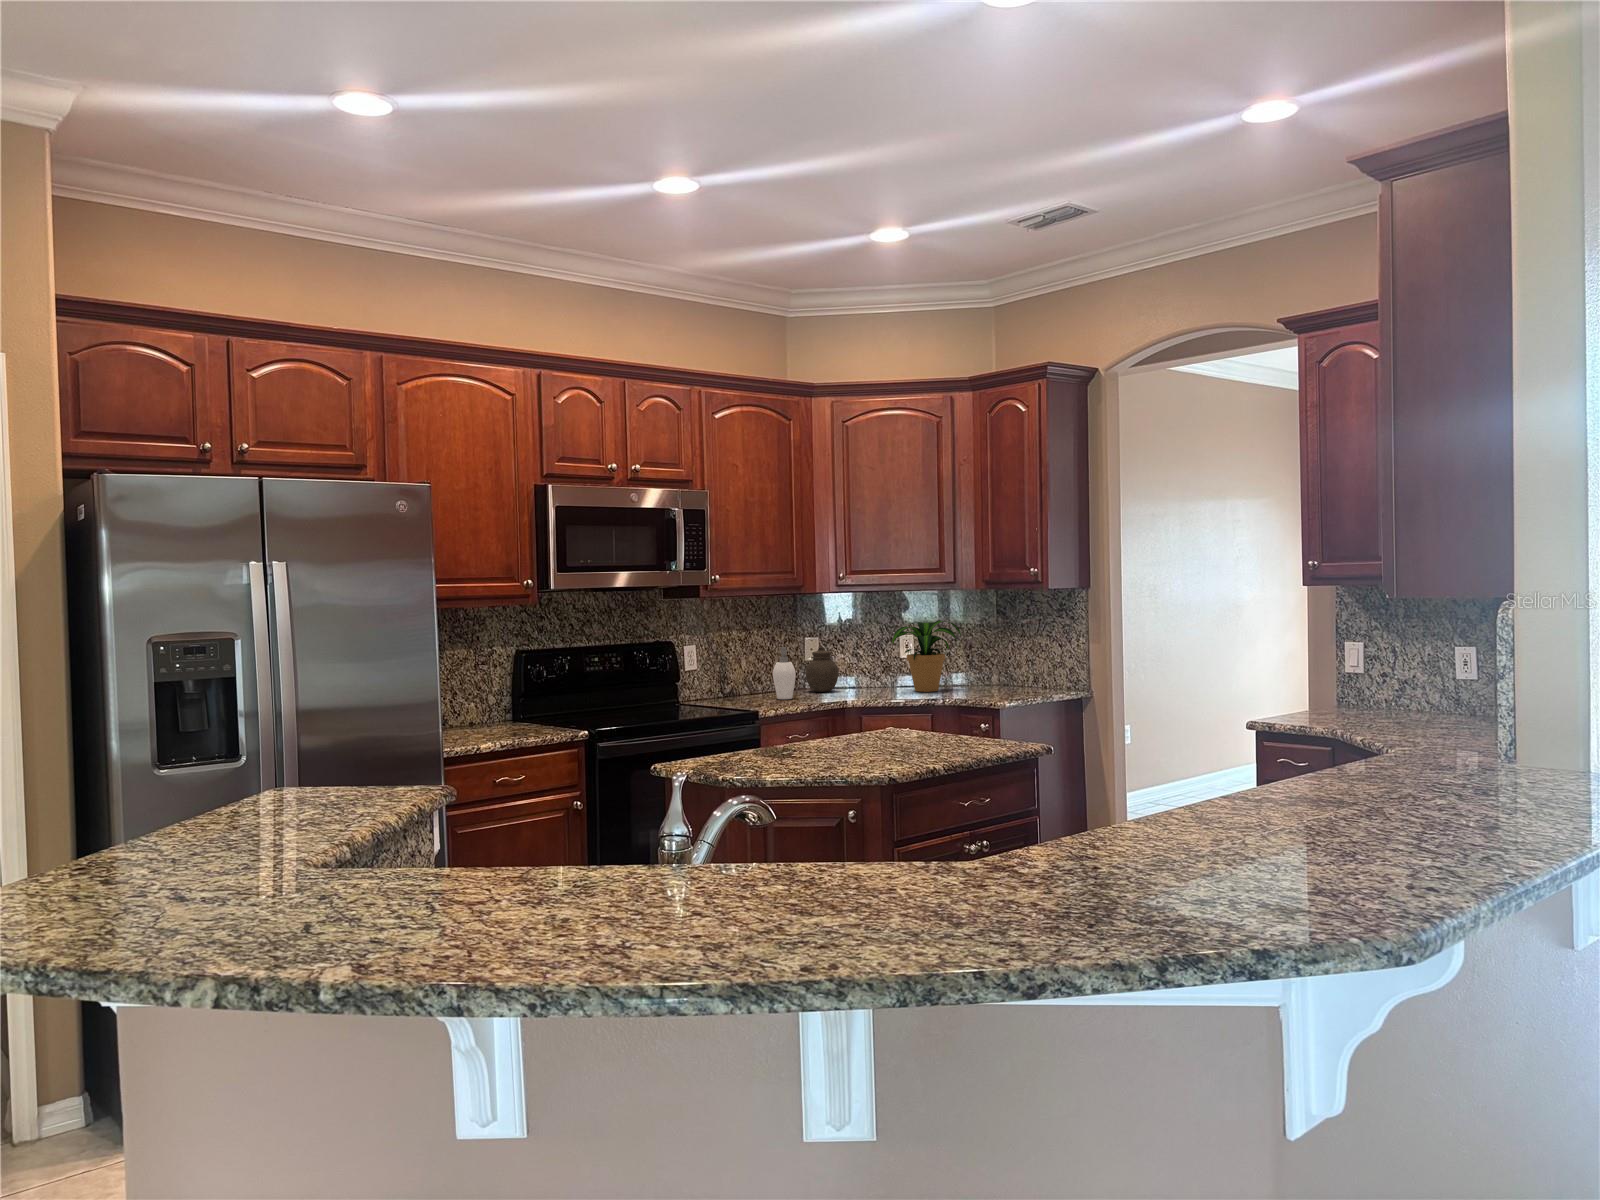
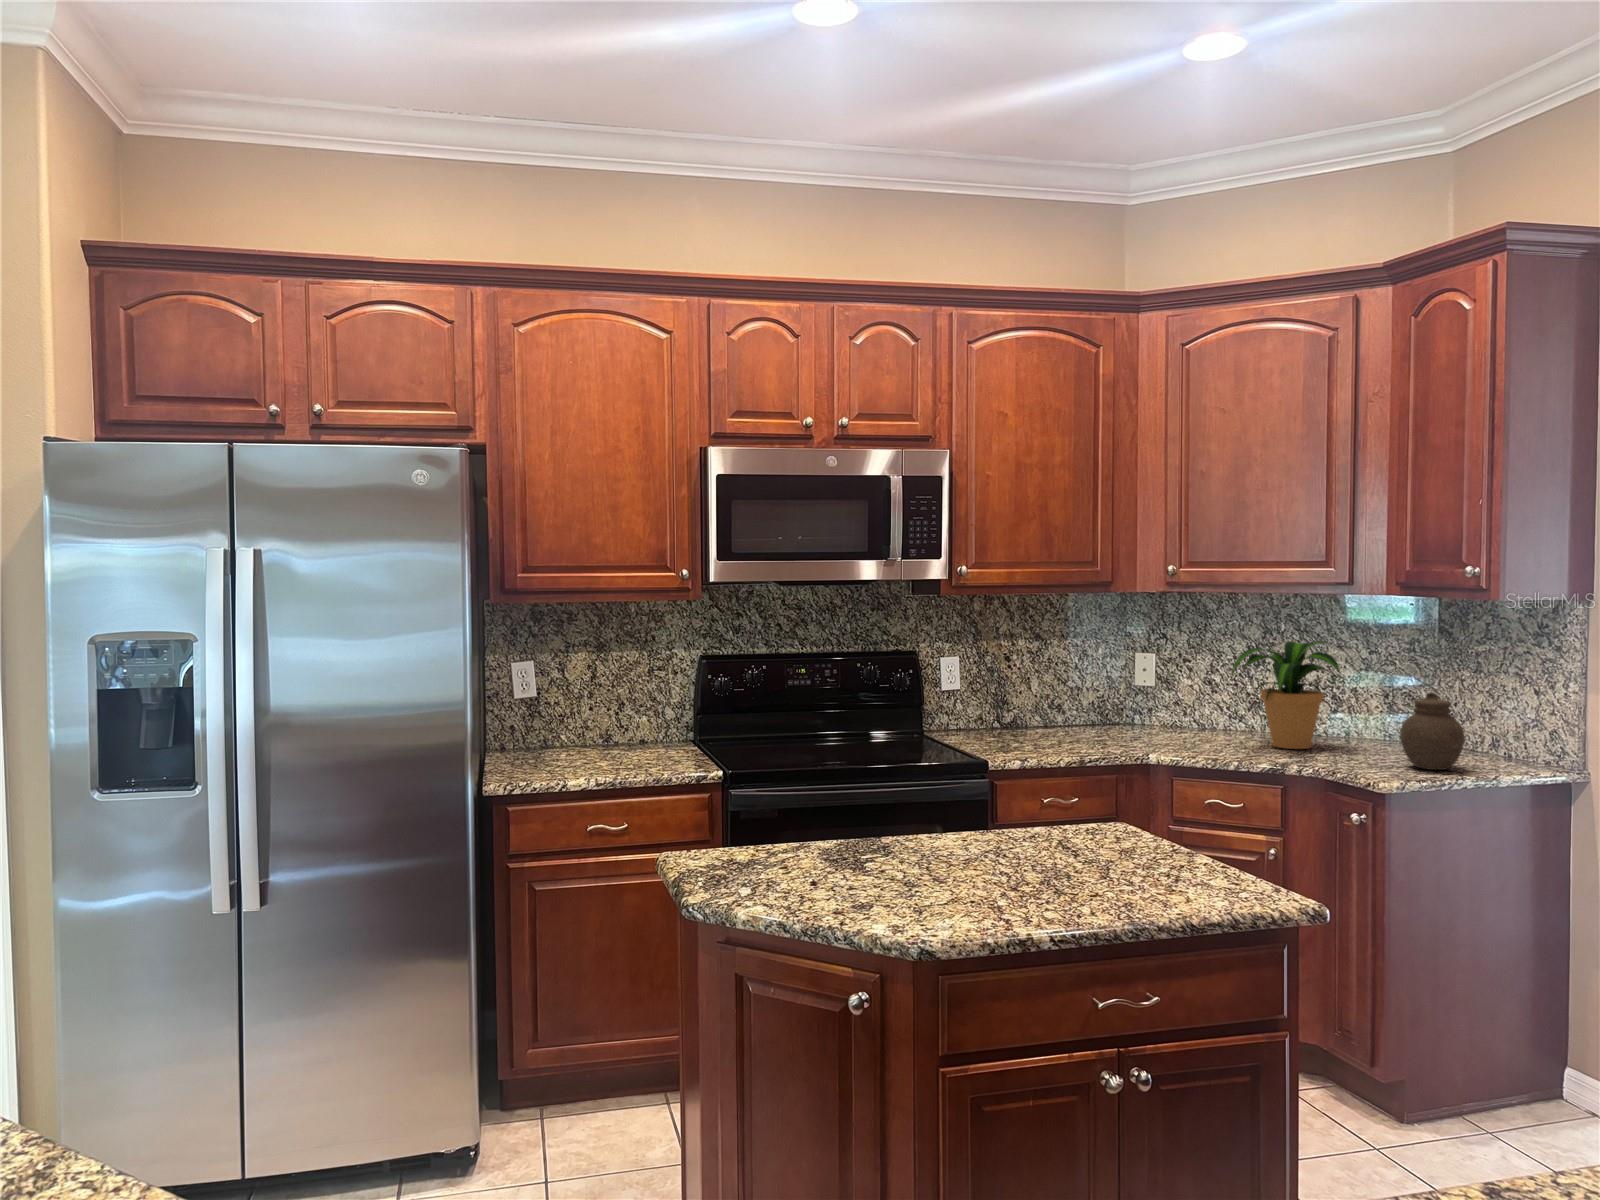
soap dispenser: present [773,647,796,699] -> none [1046,668,1079,742]
jar: present [806,647,839,692] -> present [1400,692,1465,770]

